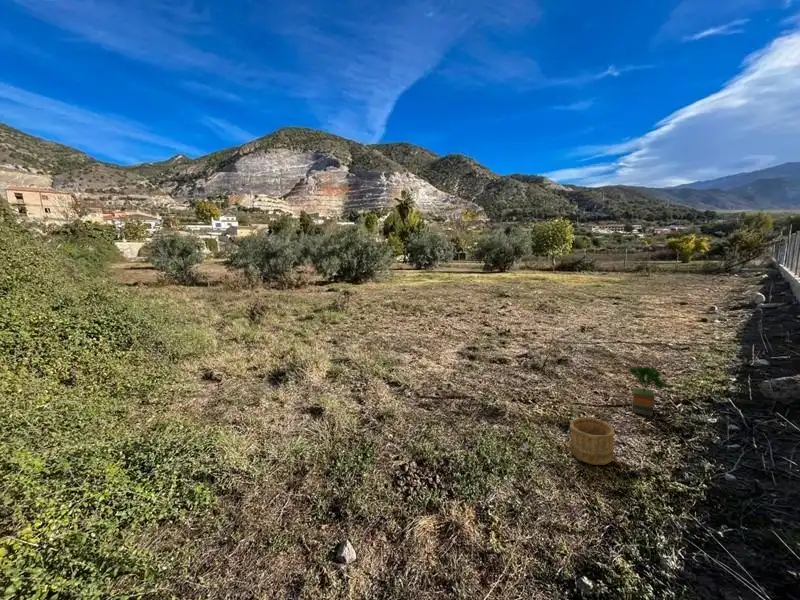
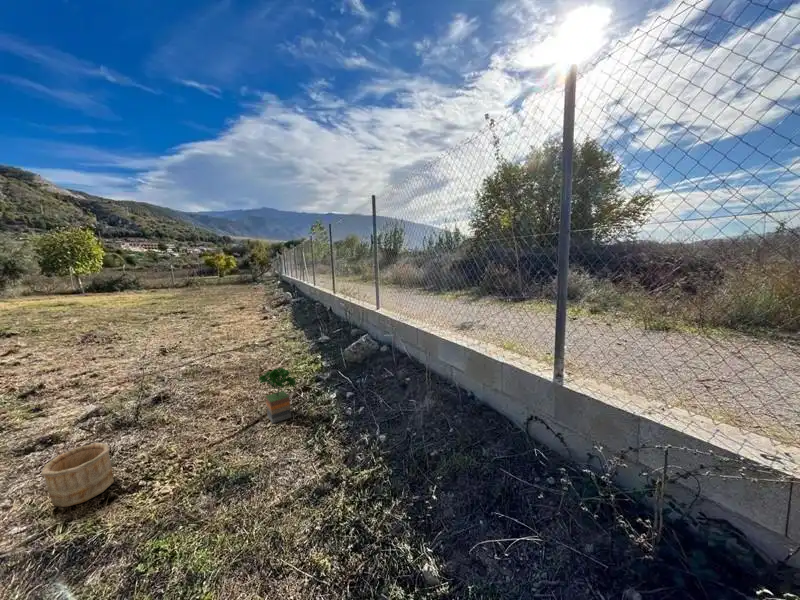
wooden bucket: present [570,418,615,465] -> present [41,443,114,507]

